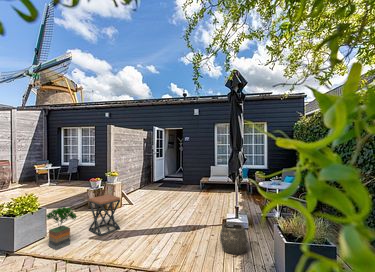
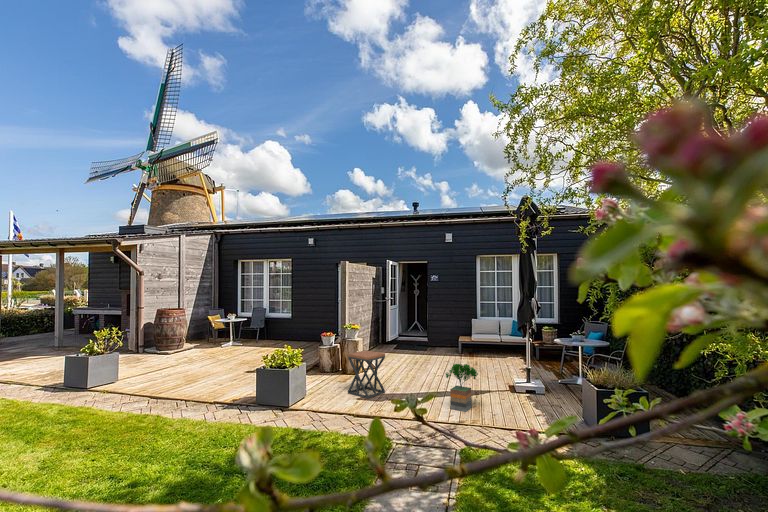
potted tree: present [46,207,77,250] -> present [446,364,478,412]
woven basket: present [220,222,247,254] -> none [517,380,551,415]

